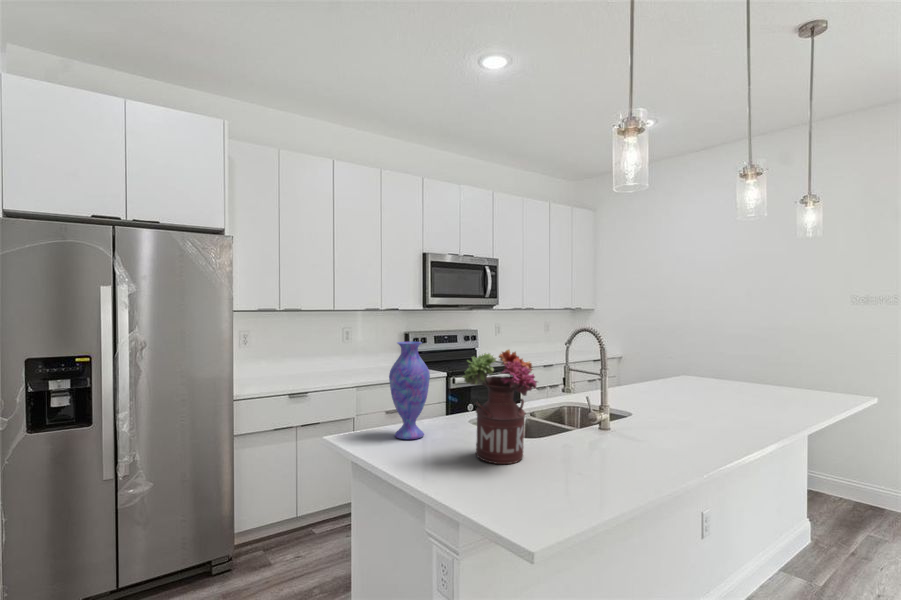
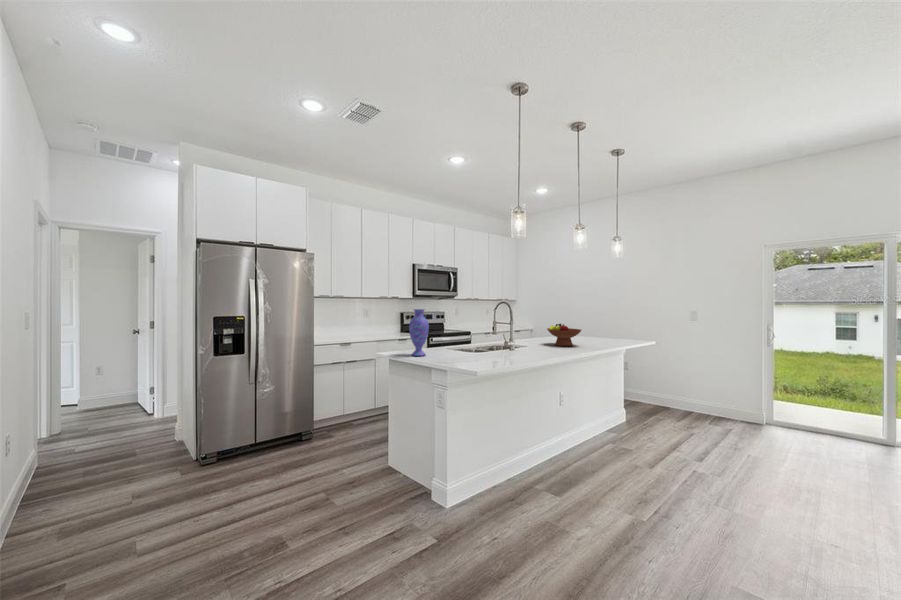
flower arrangement: present [463,350,537,464] -> none [447,311,482,363]
fruit bowl: none [668,361,741,407] -> present [547,324,582,346]

